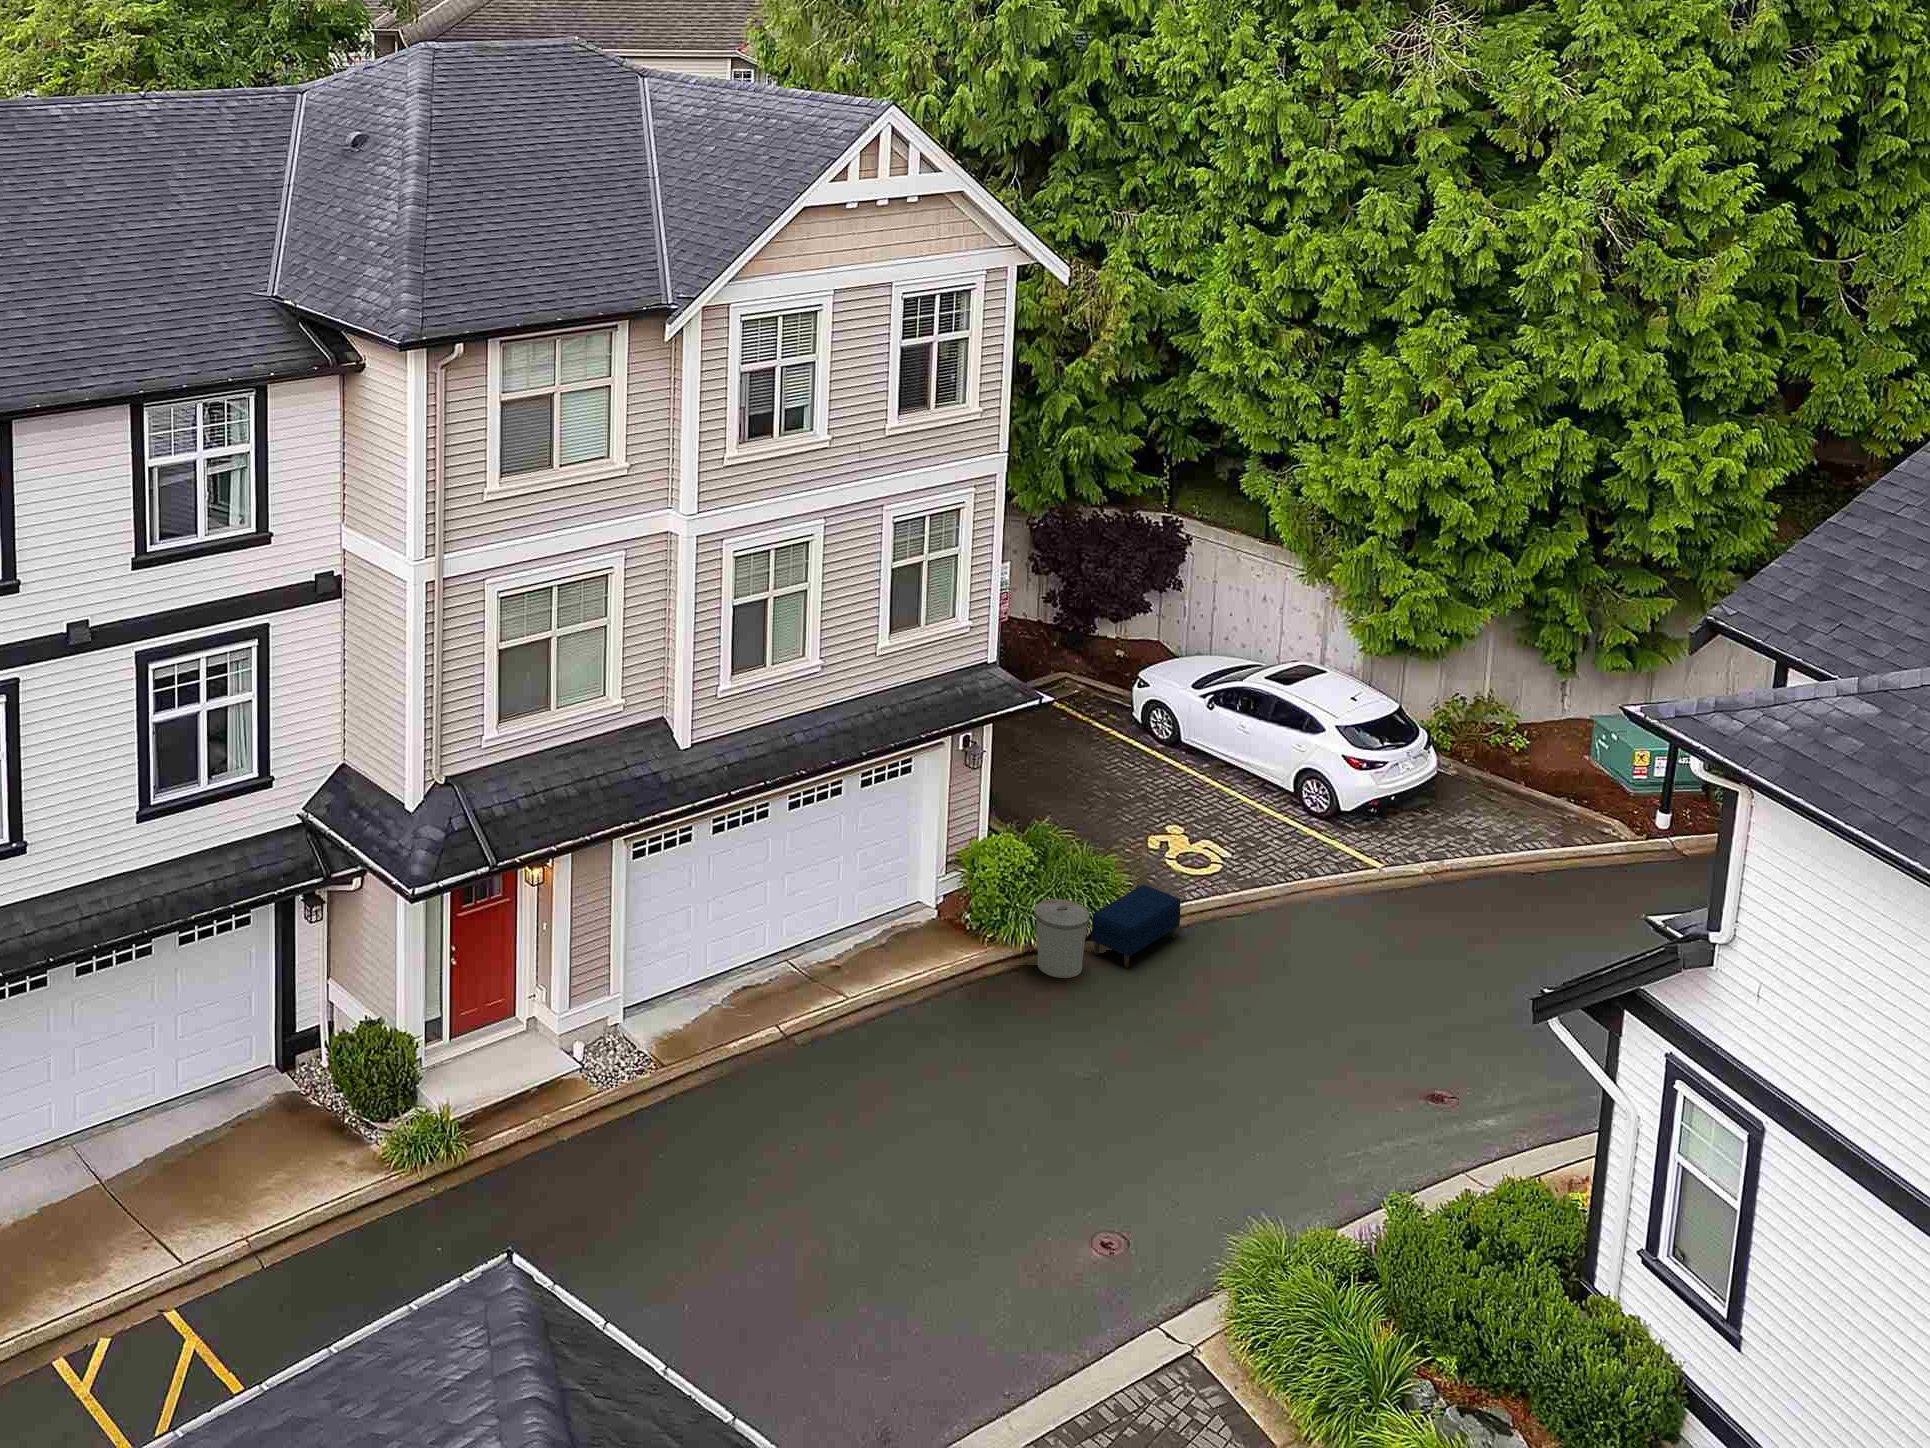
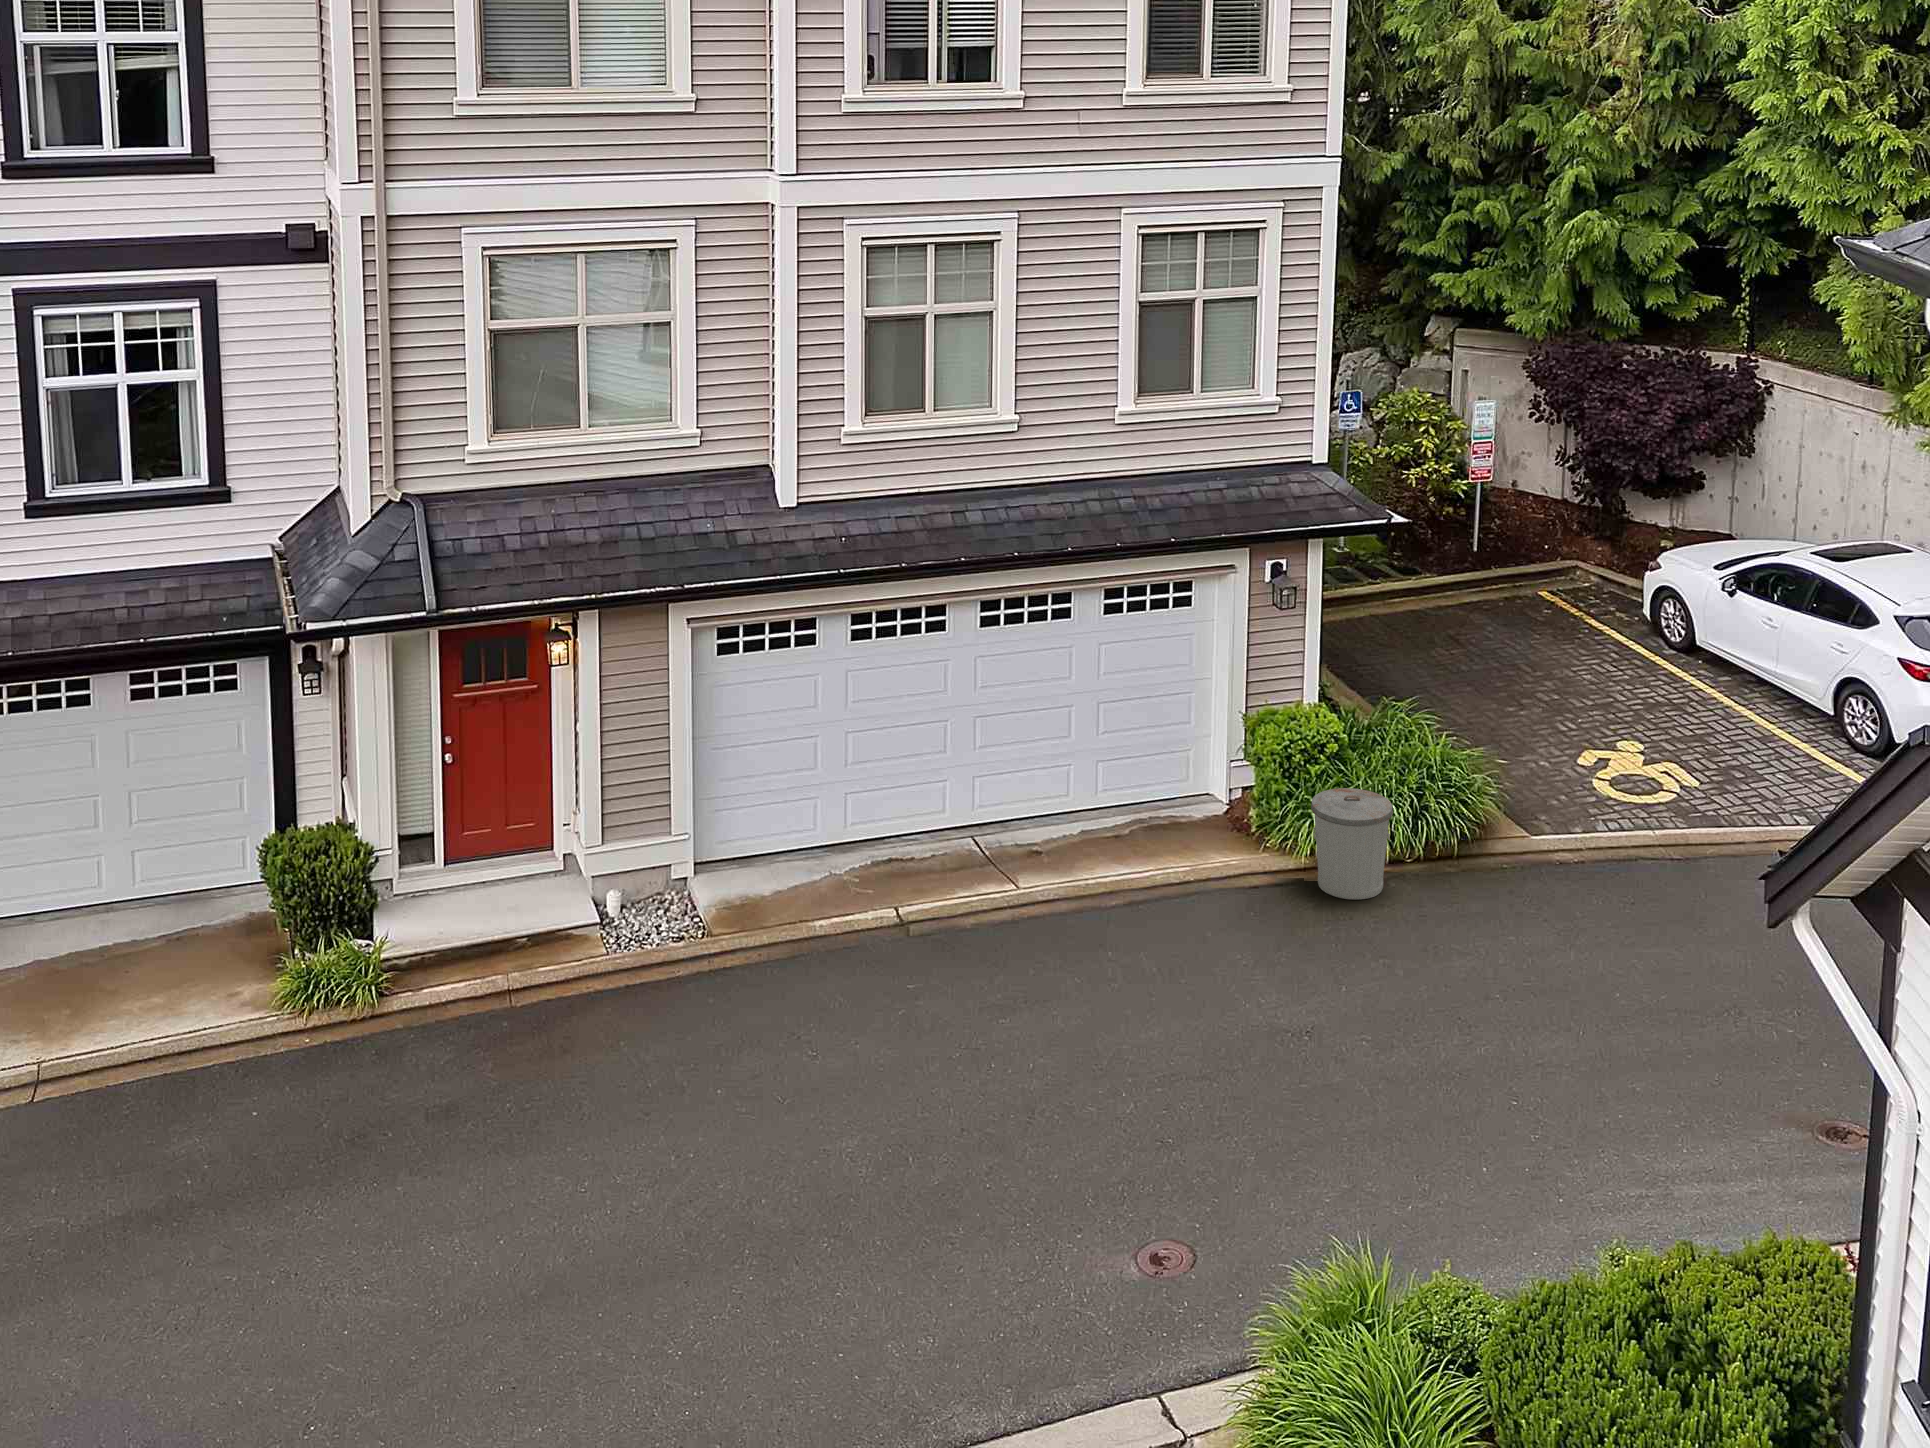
bench: present [1091,885,1180,968] -> none [1408,790,1557,897]

